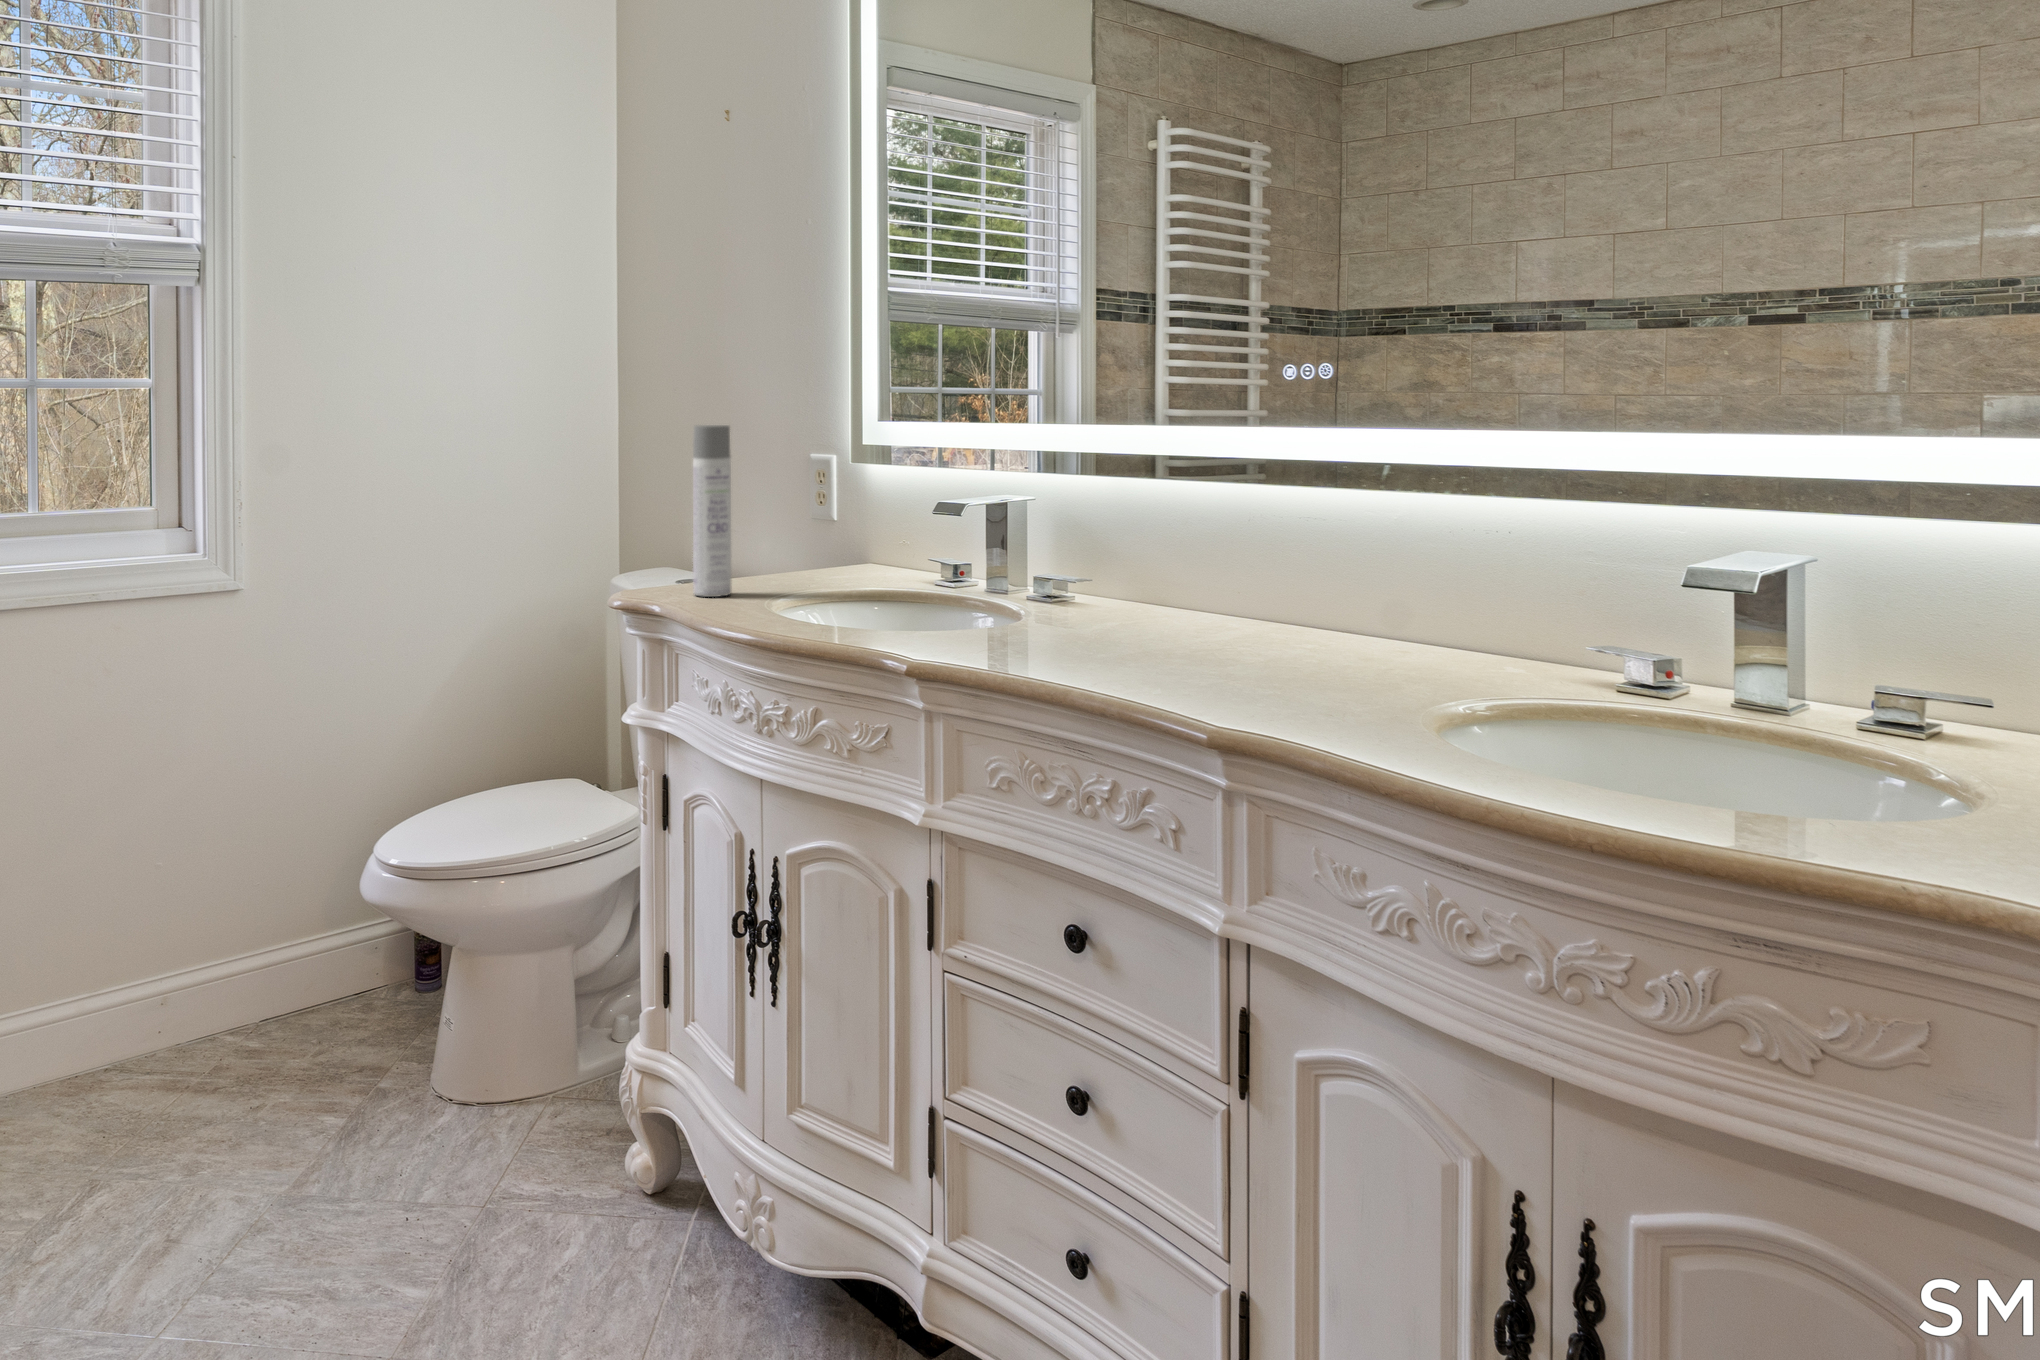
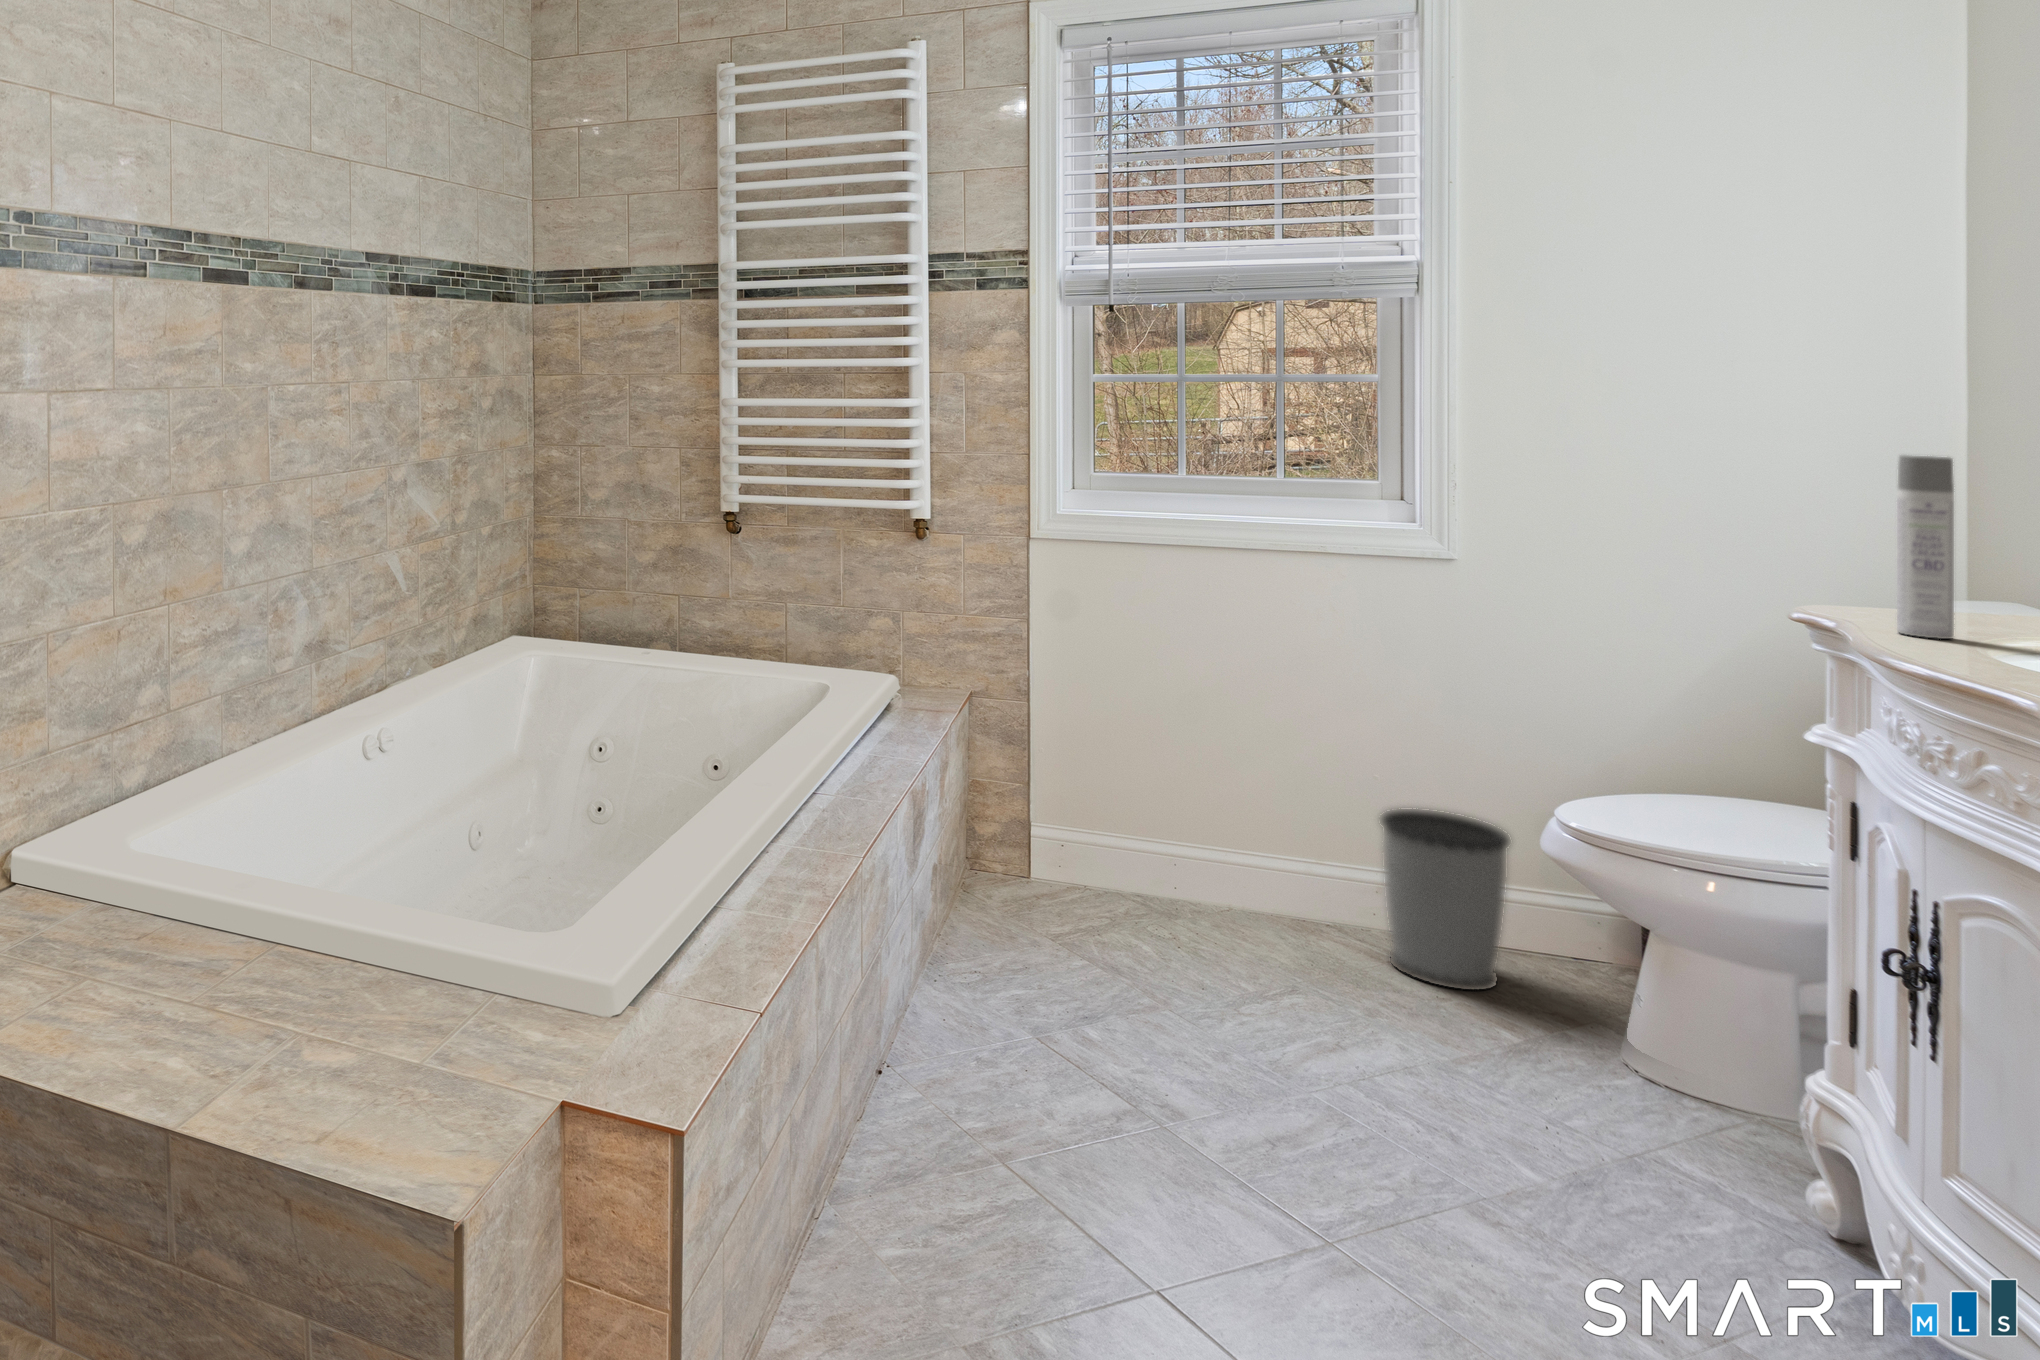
wastebasket: none [167,872,307,1092] -> present [1381,809,1510,990]

